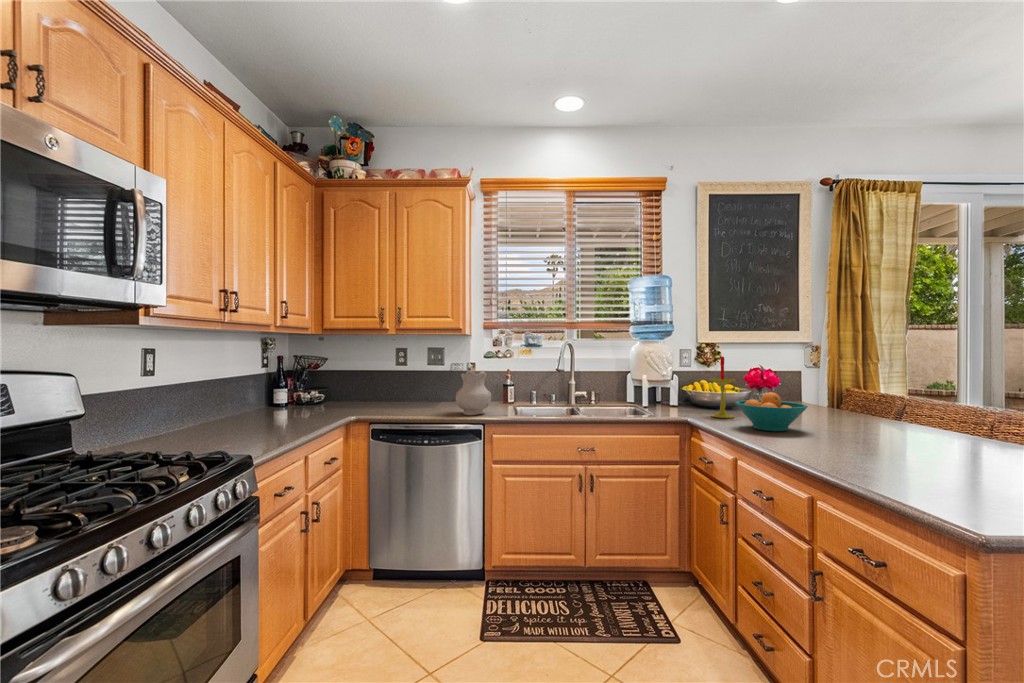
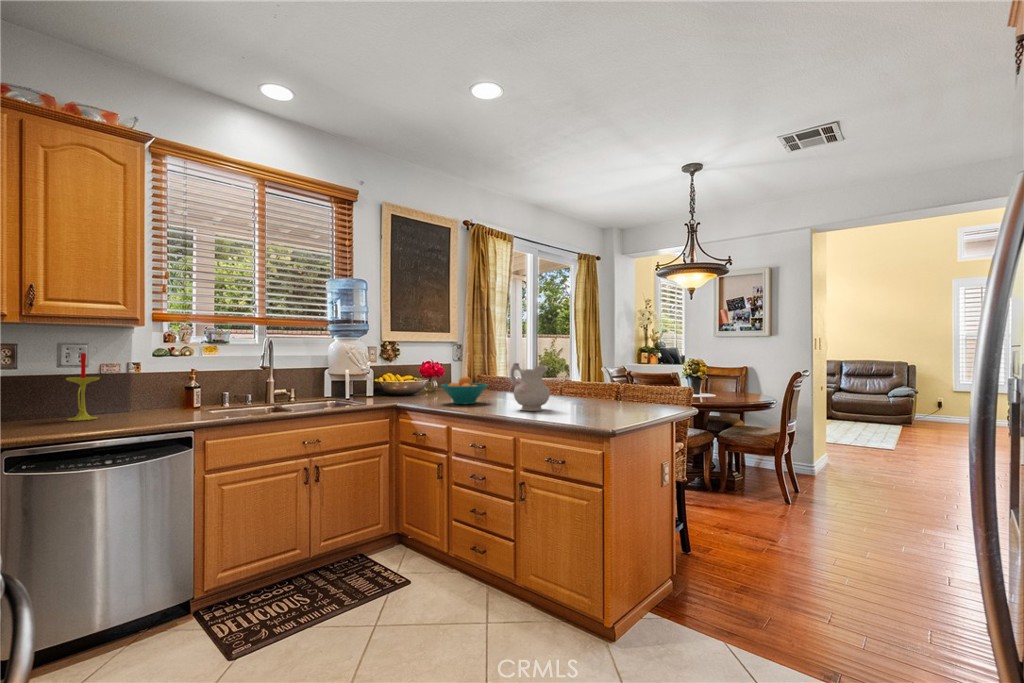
candle: present [710,357,735,418] -> present [66,353,100,421]
ceramic pitcher: present [456,368,491,415] -> present [510,363,550,411]

